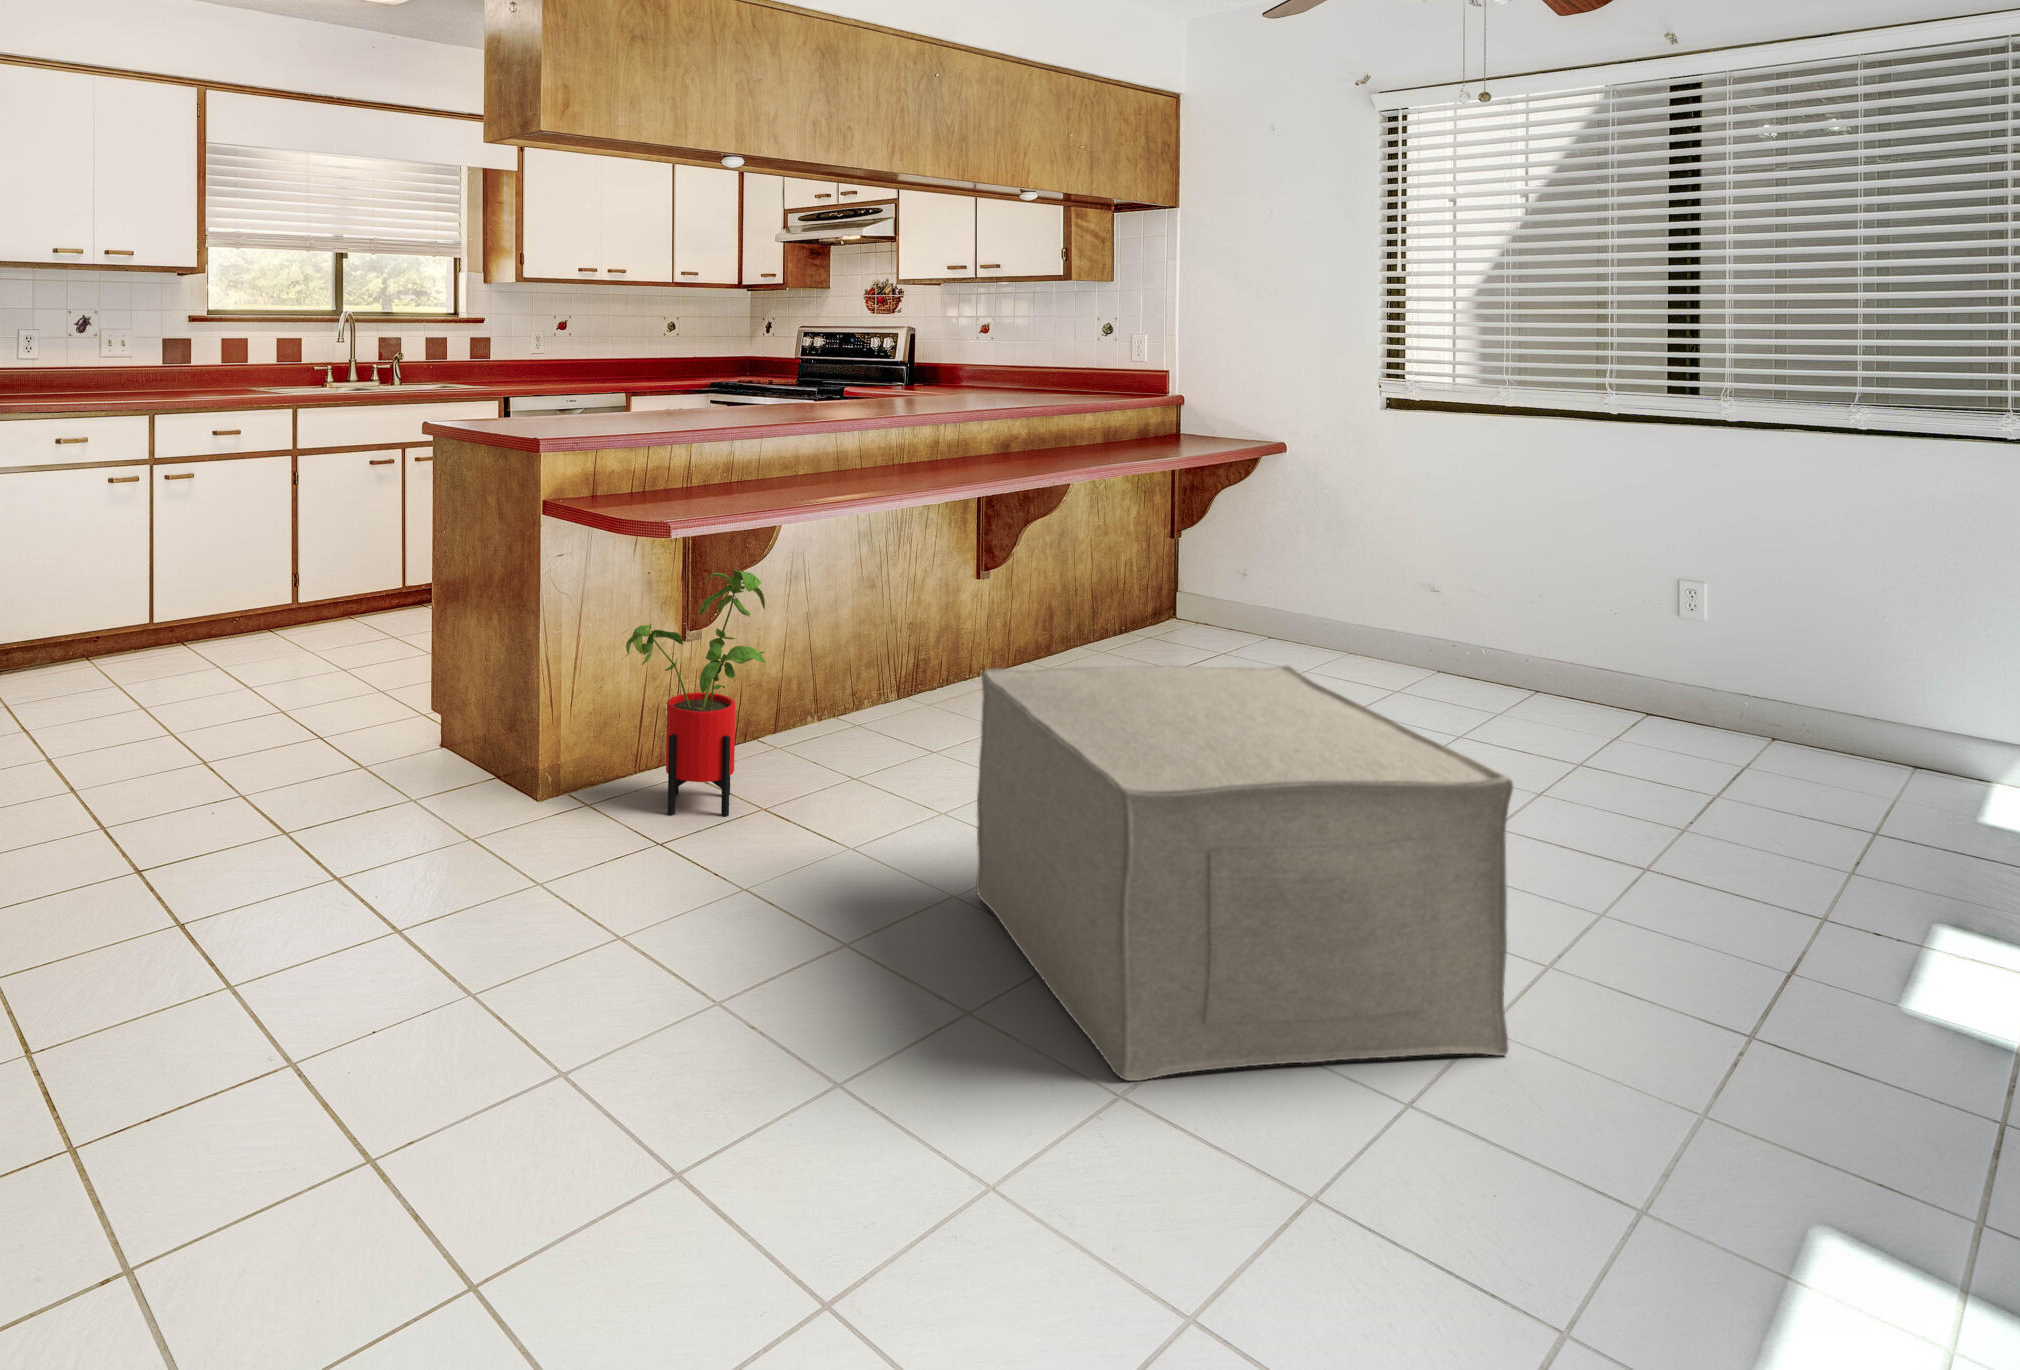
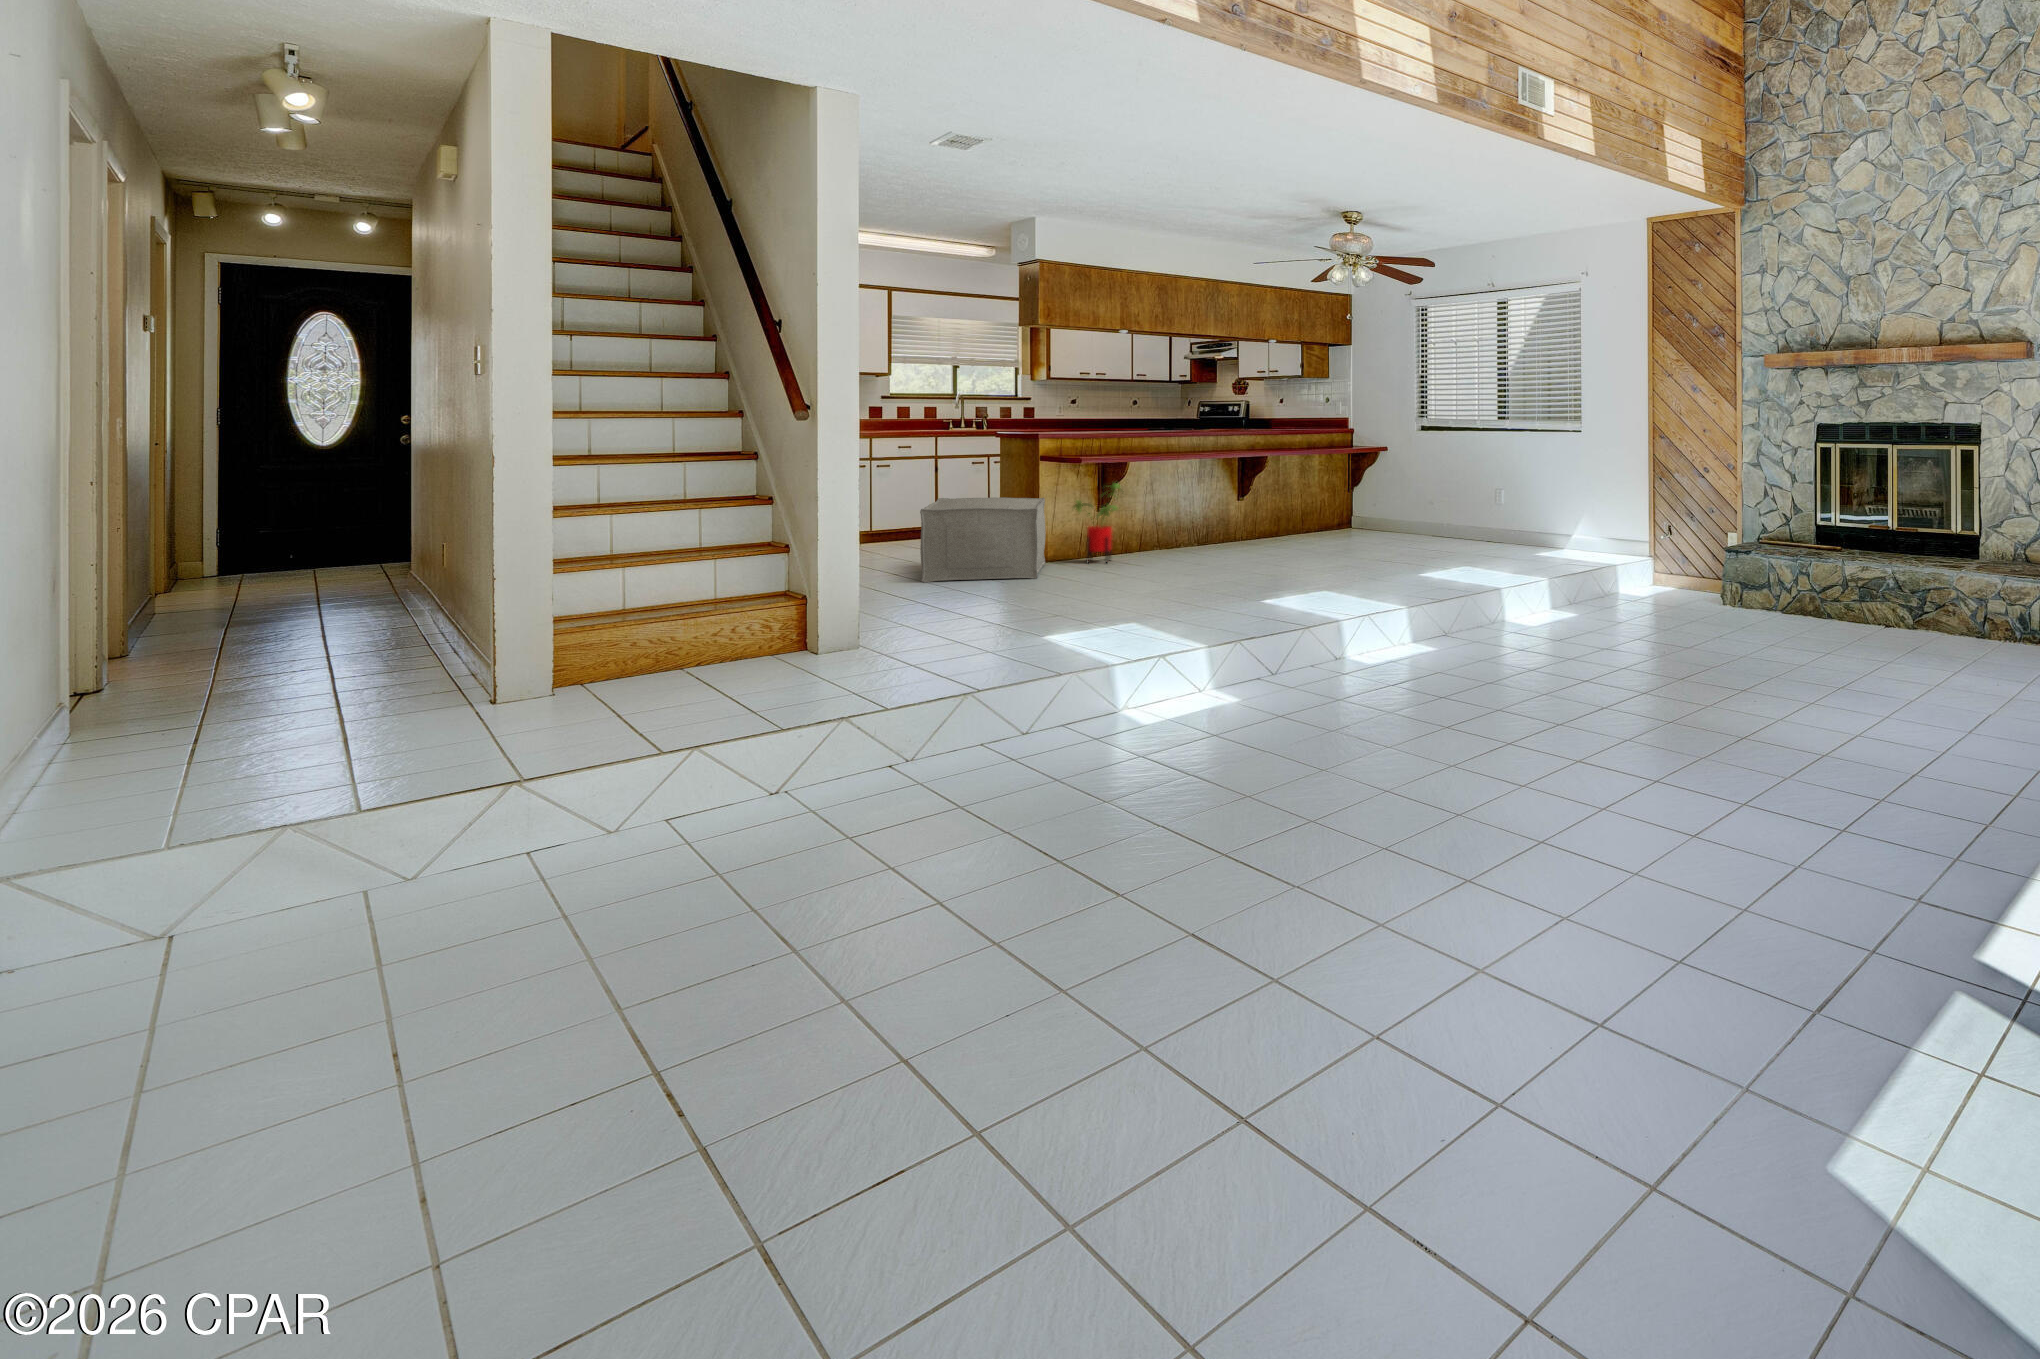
ottoman: present [976,665,1513,1081] -> present [920,497,1046,582]

